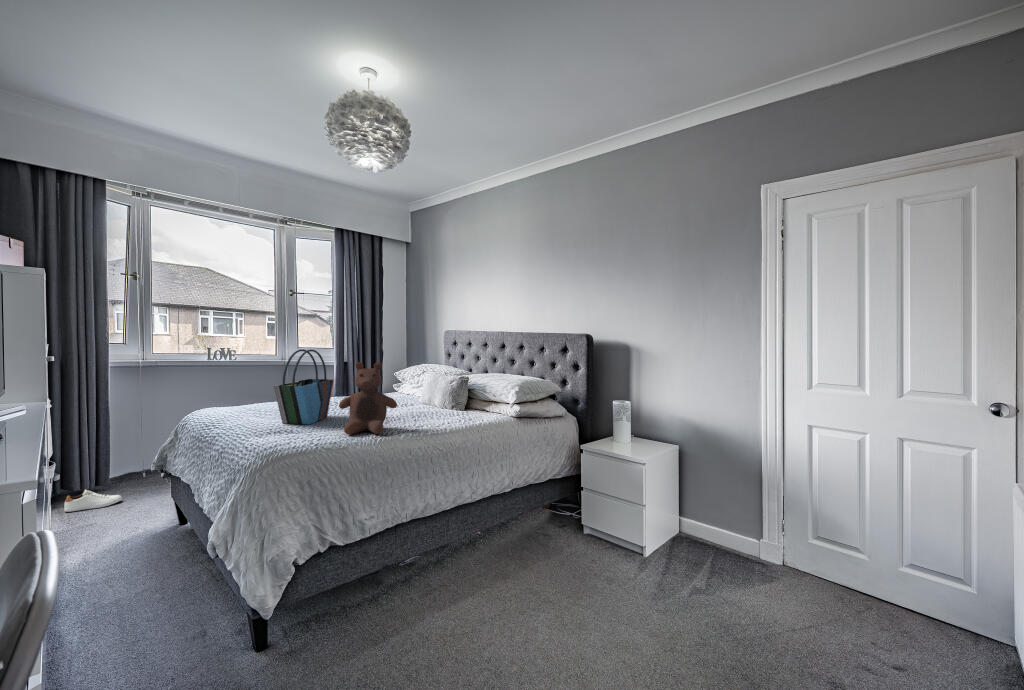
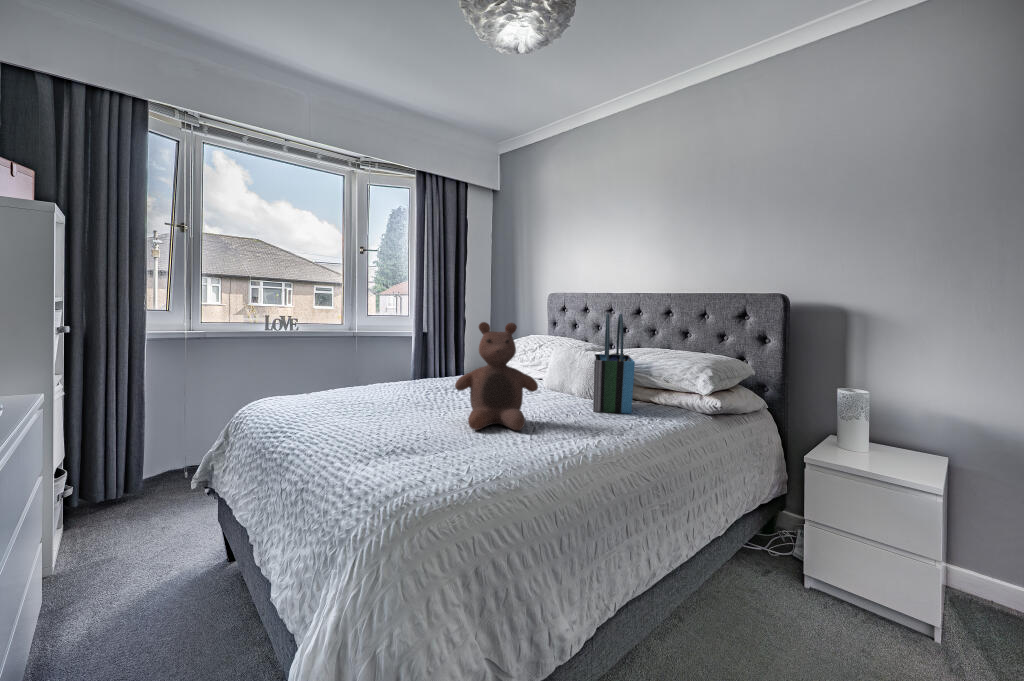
tote bag: present [274,349,334,424] -> present [593,314,635,414]
shoe: present [64,490,122,512] -> none [101,487,168,514]

